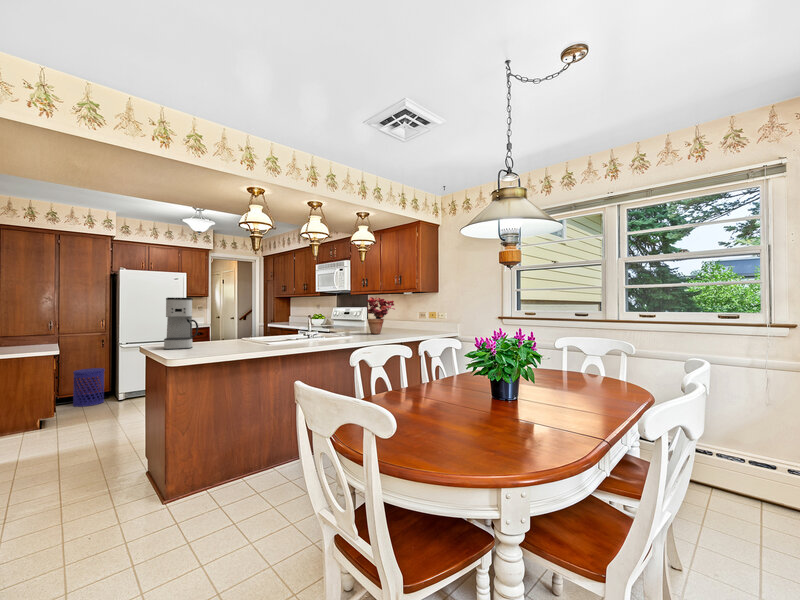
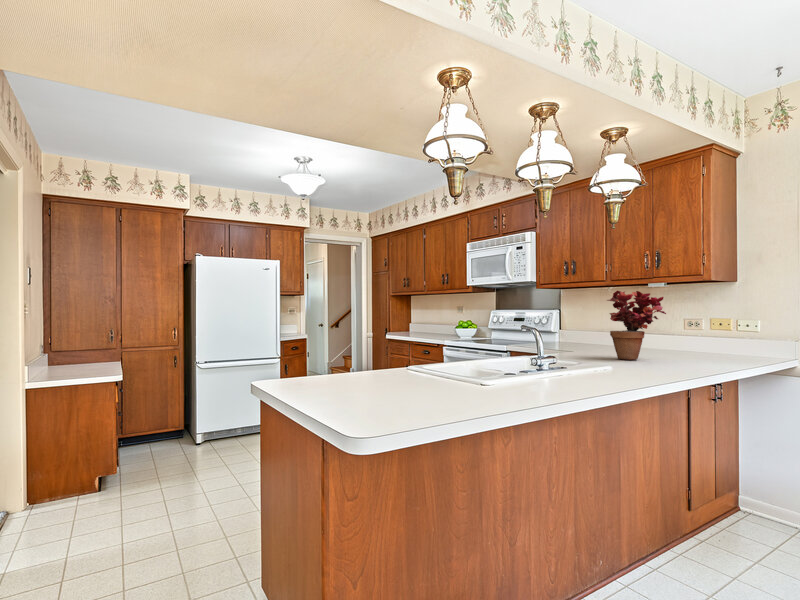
coffee maker: present [164,297,198,350] -> none [312,289,373,400]
waste bin: present [73,368,105,407] -> none [138,398,178,455]

